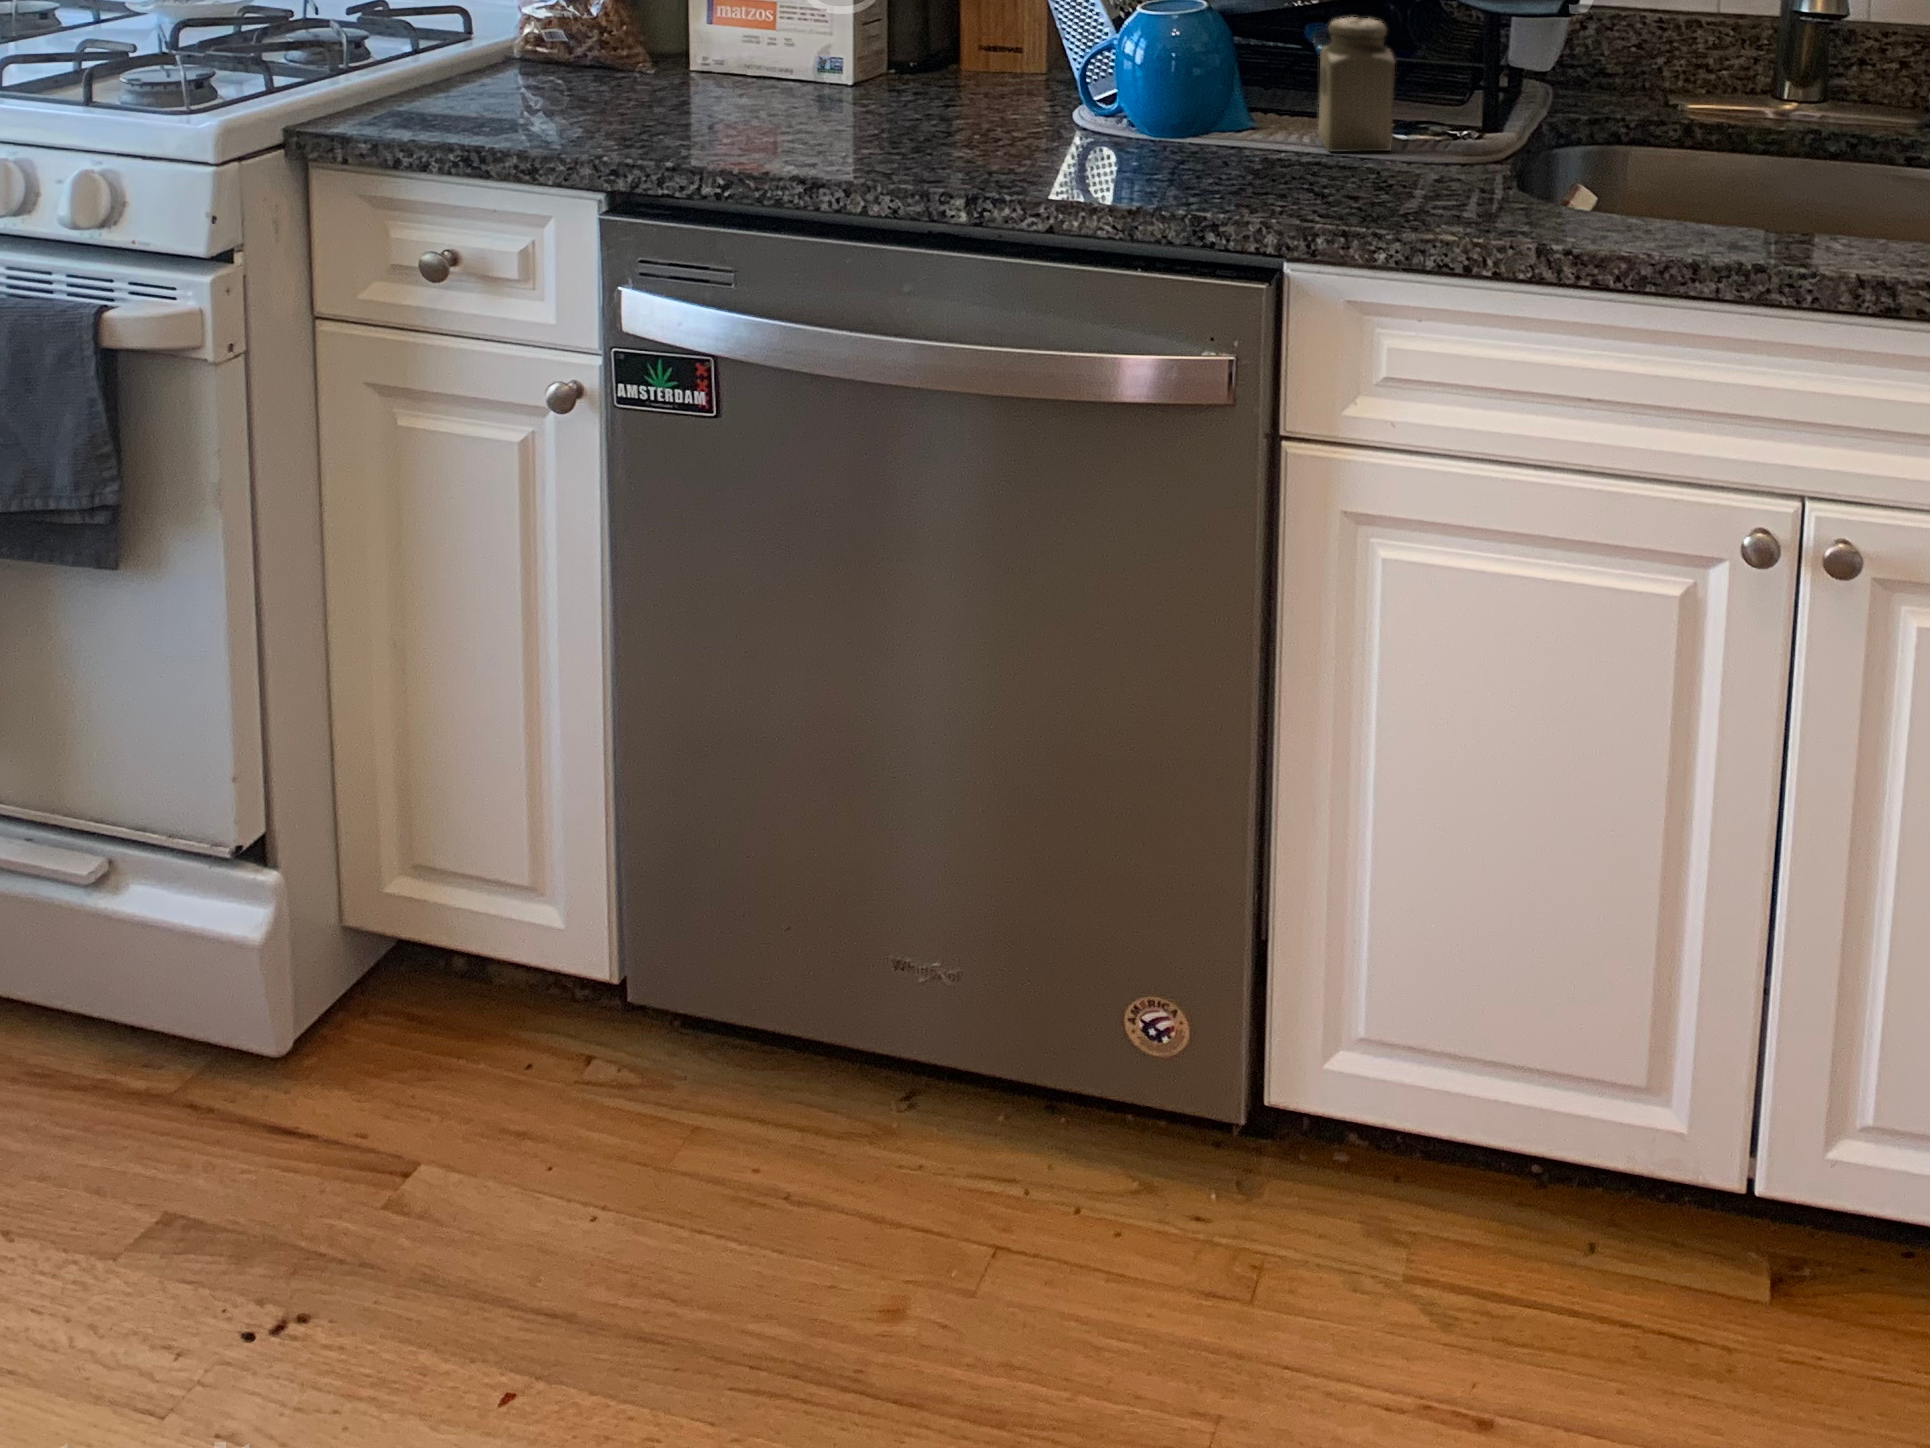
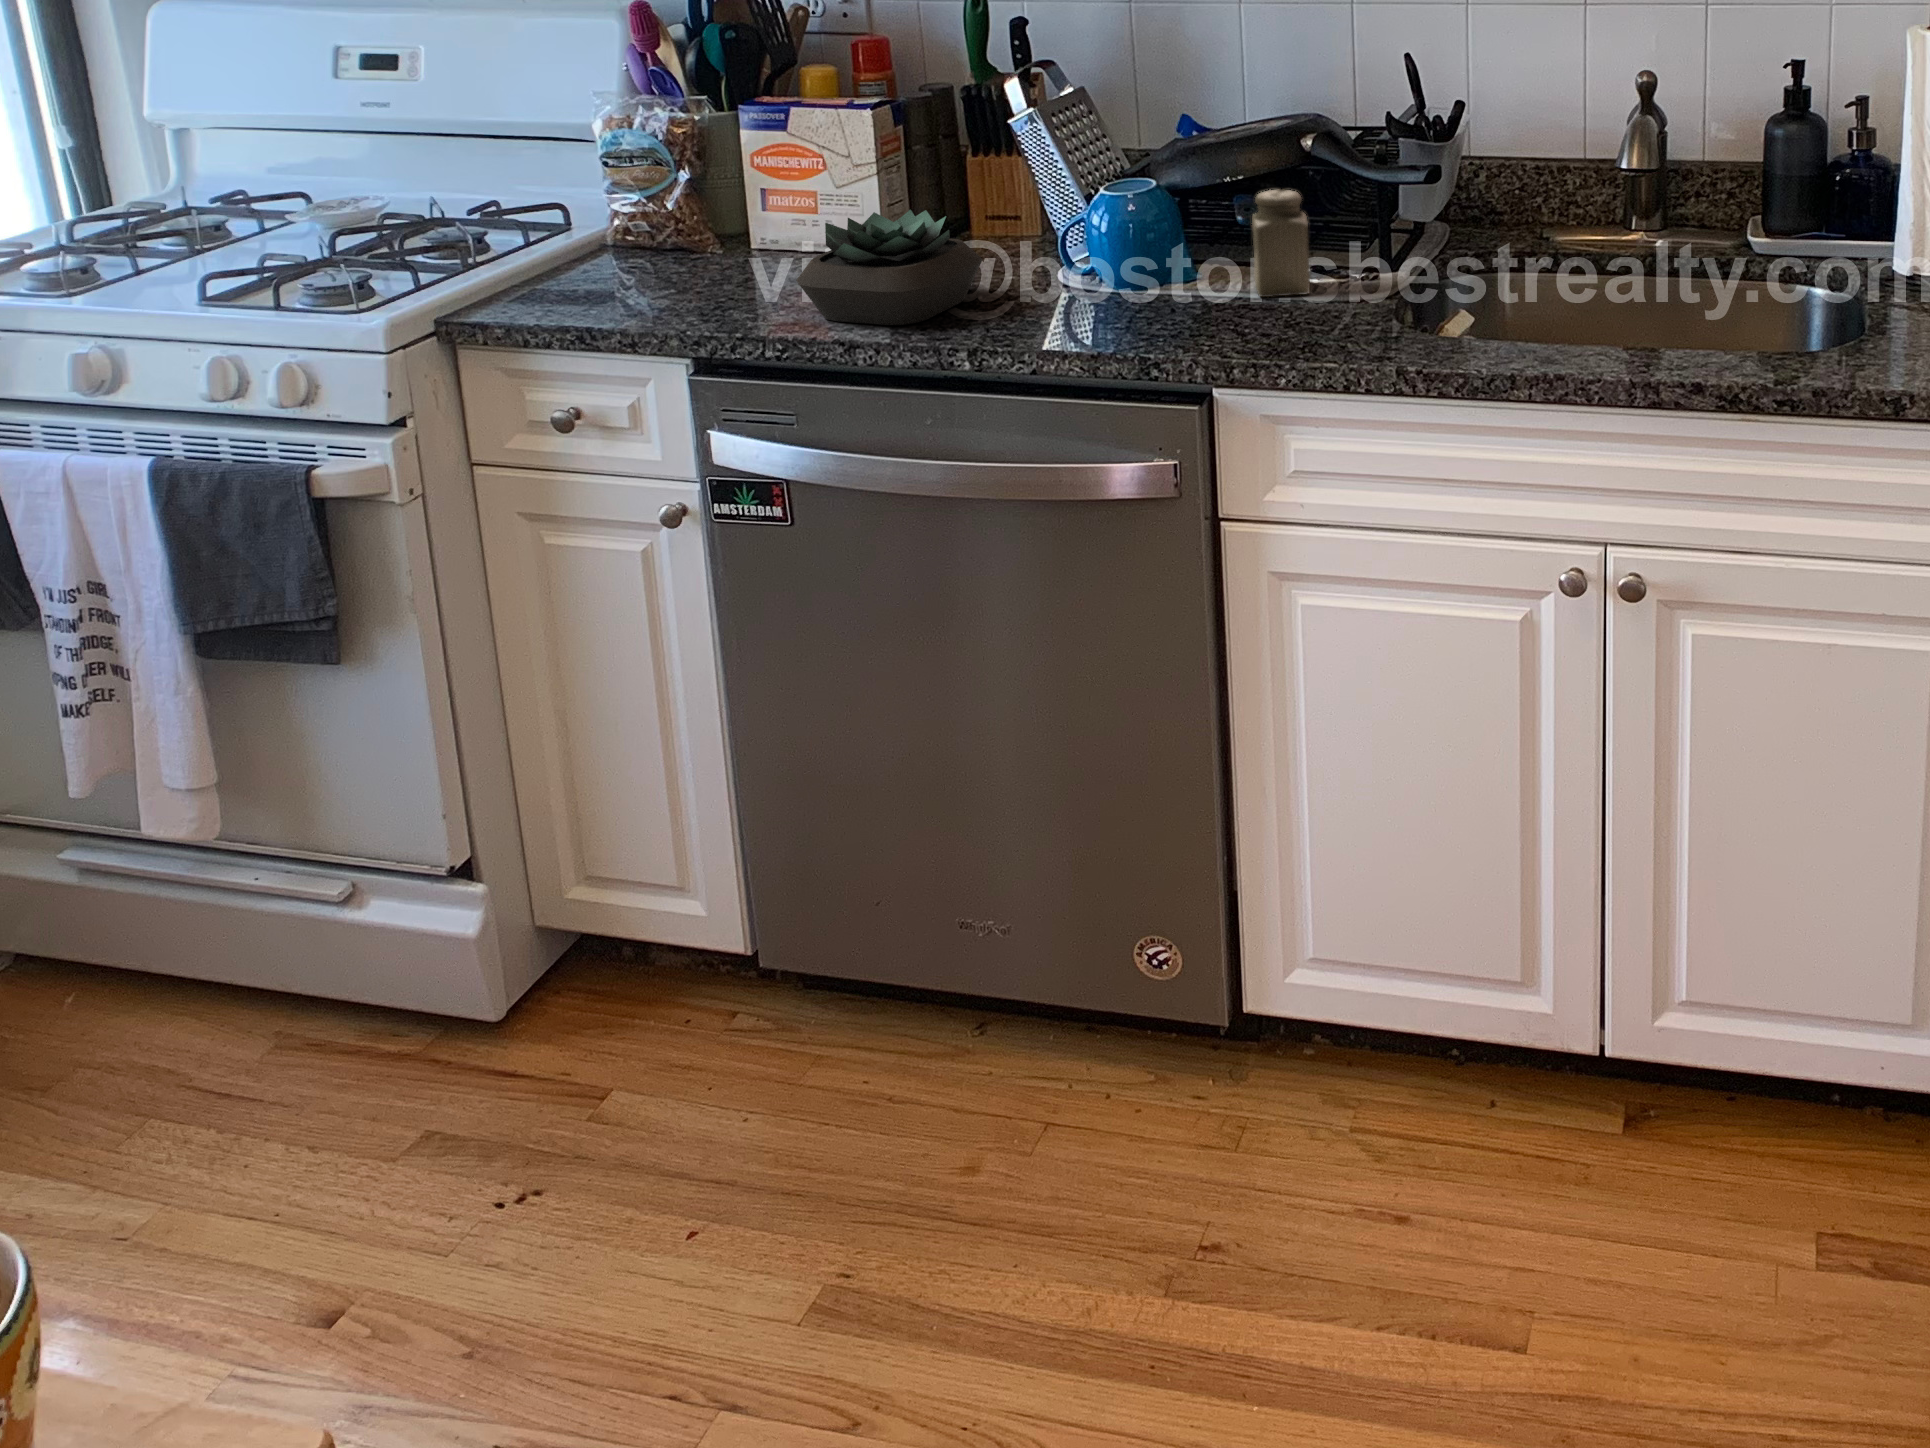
succulent plant: none [748,19,981,162] -> present [796,210,982,325]

